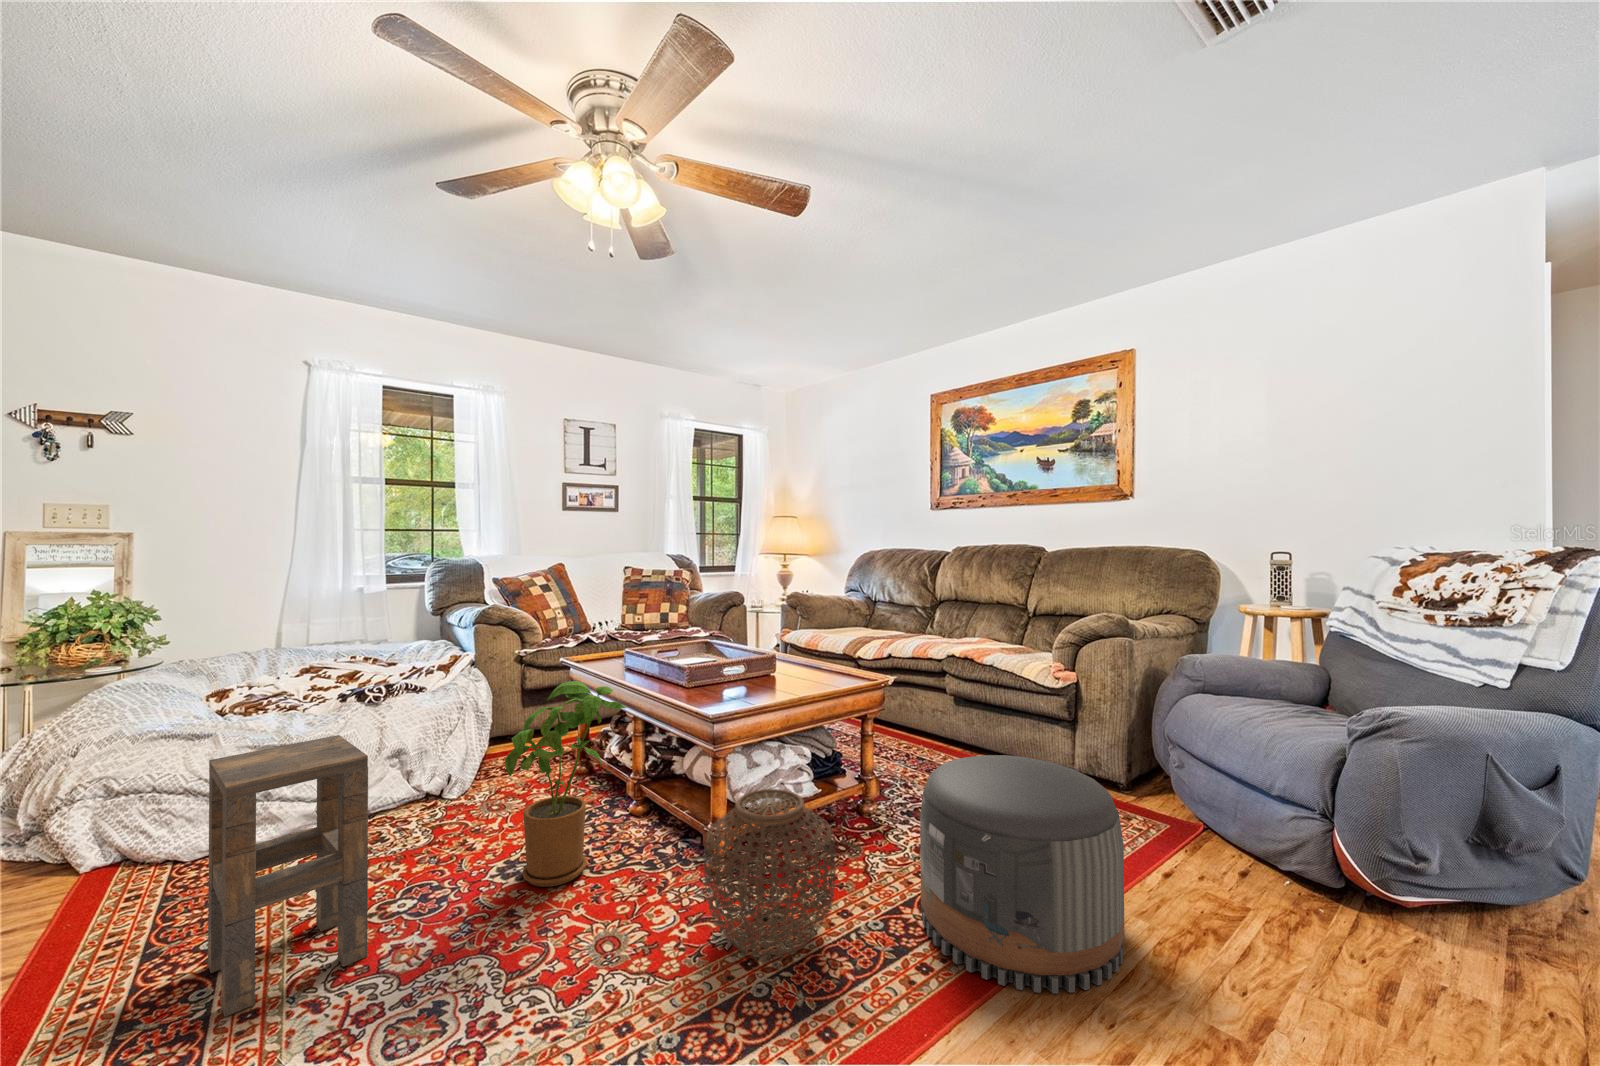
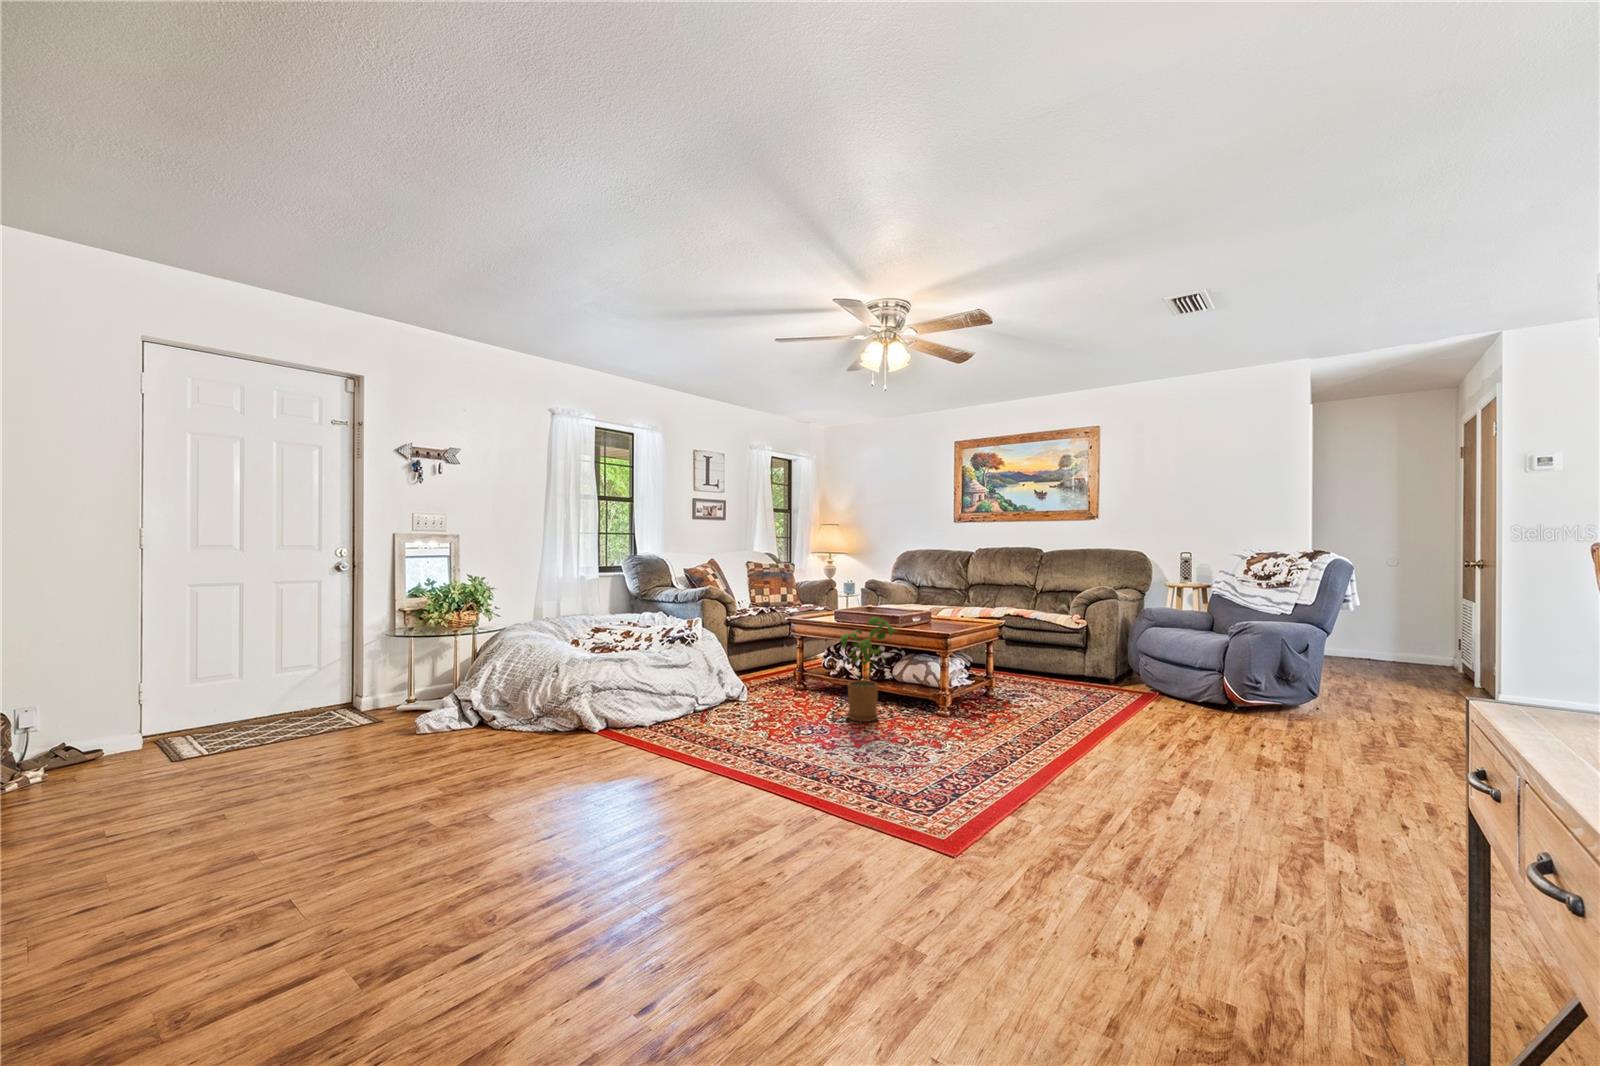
side table: present [208,735,368,1017] -> none [753,642,823,755]
pouf: present [920,755,1125,993] -> none [1051,649,1146,733]
woven basket: present [704,789,835,959] -> none [965,663,1028,732]

